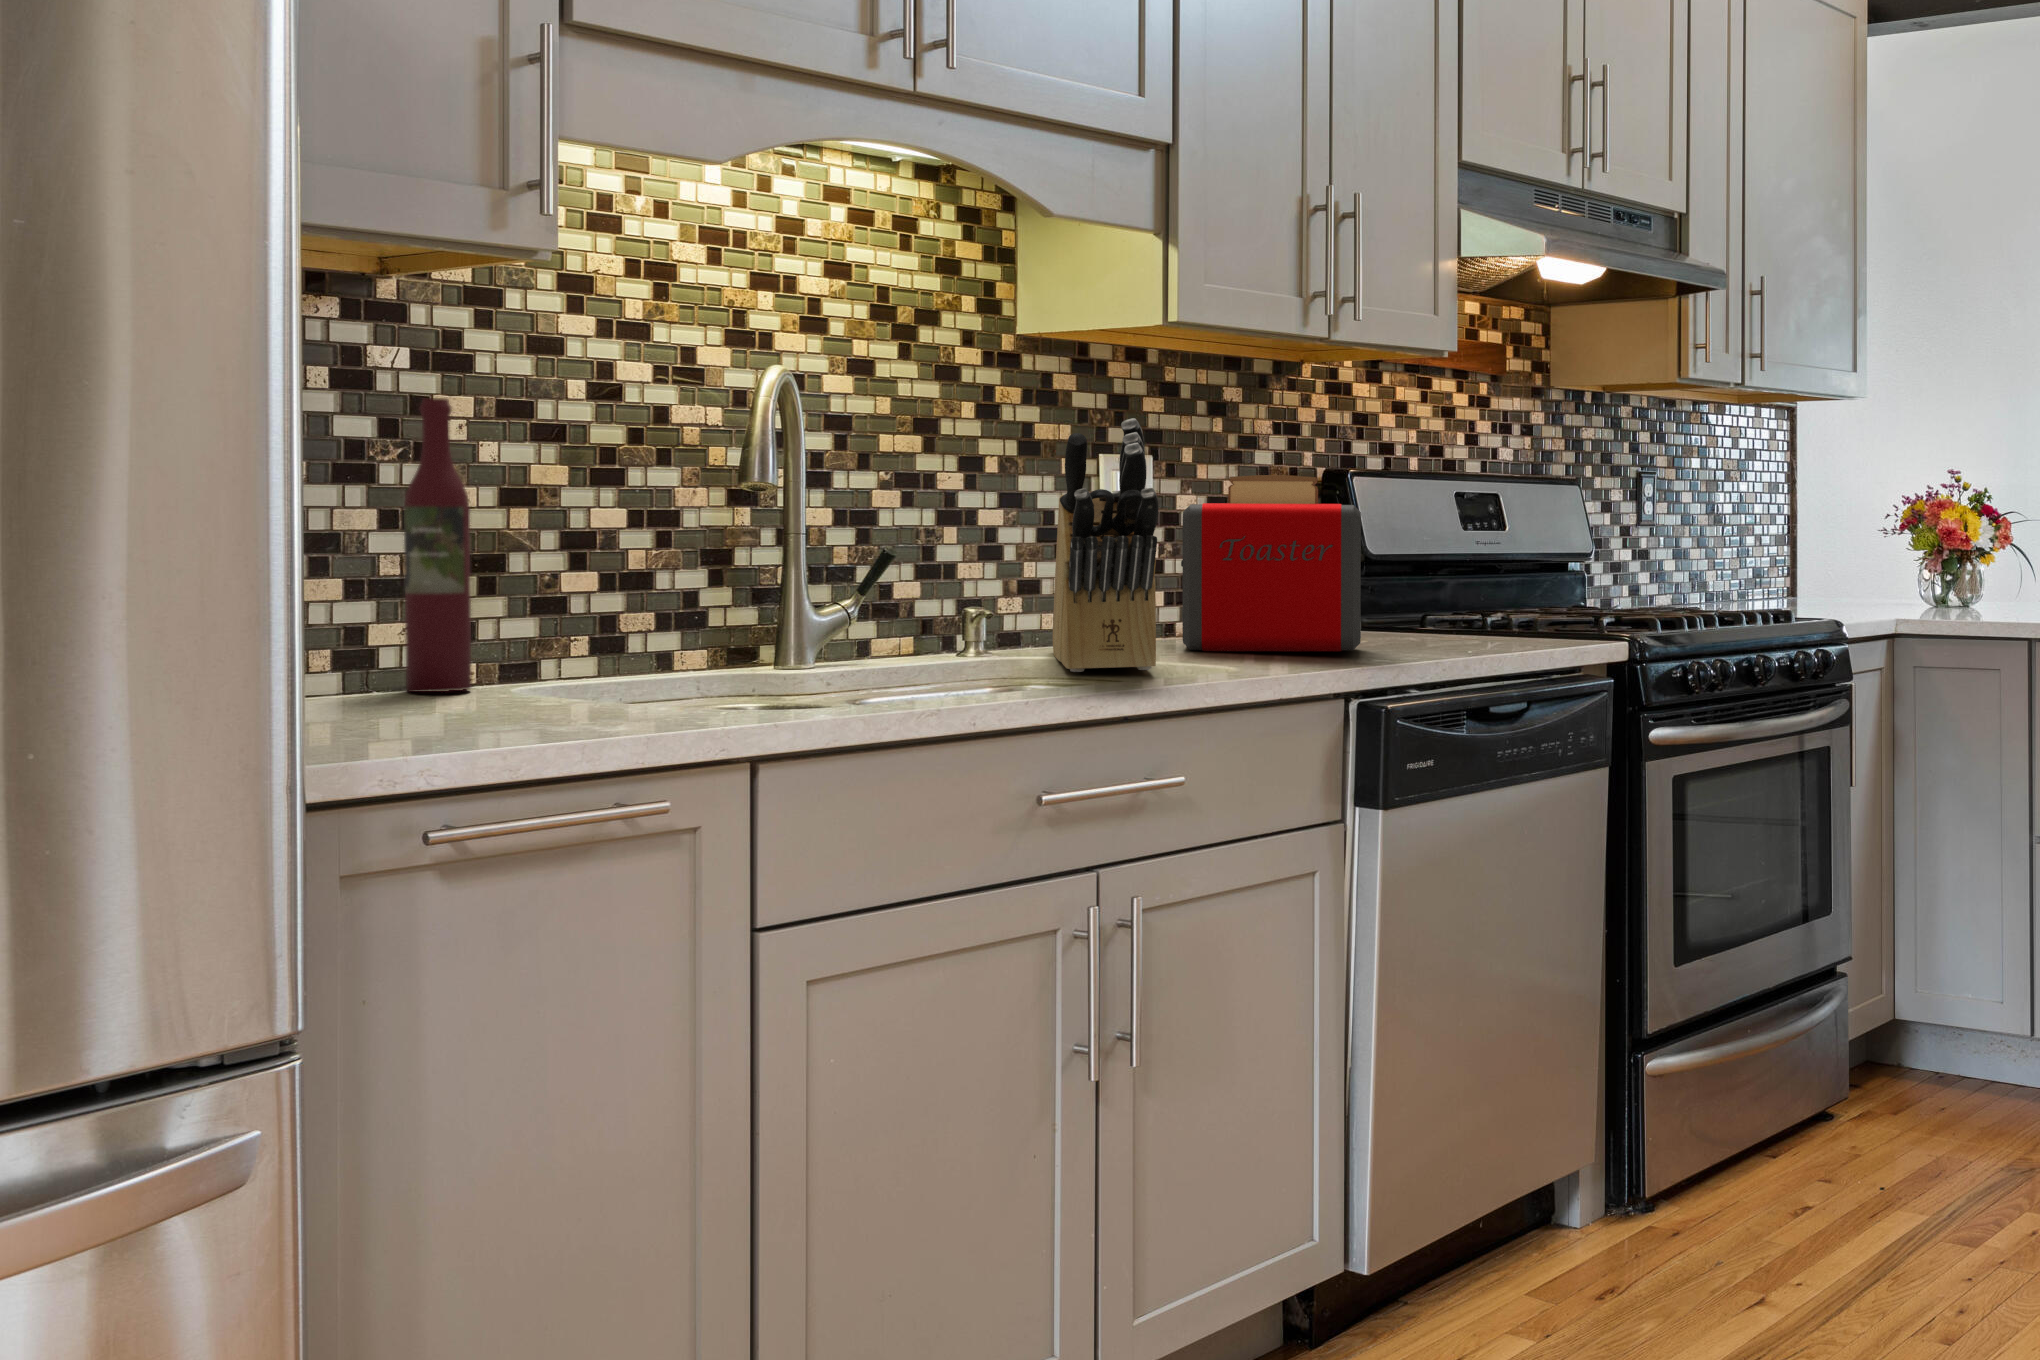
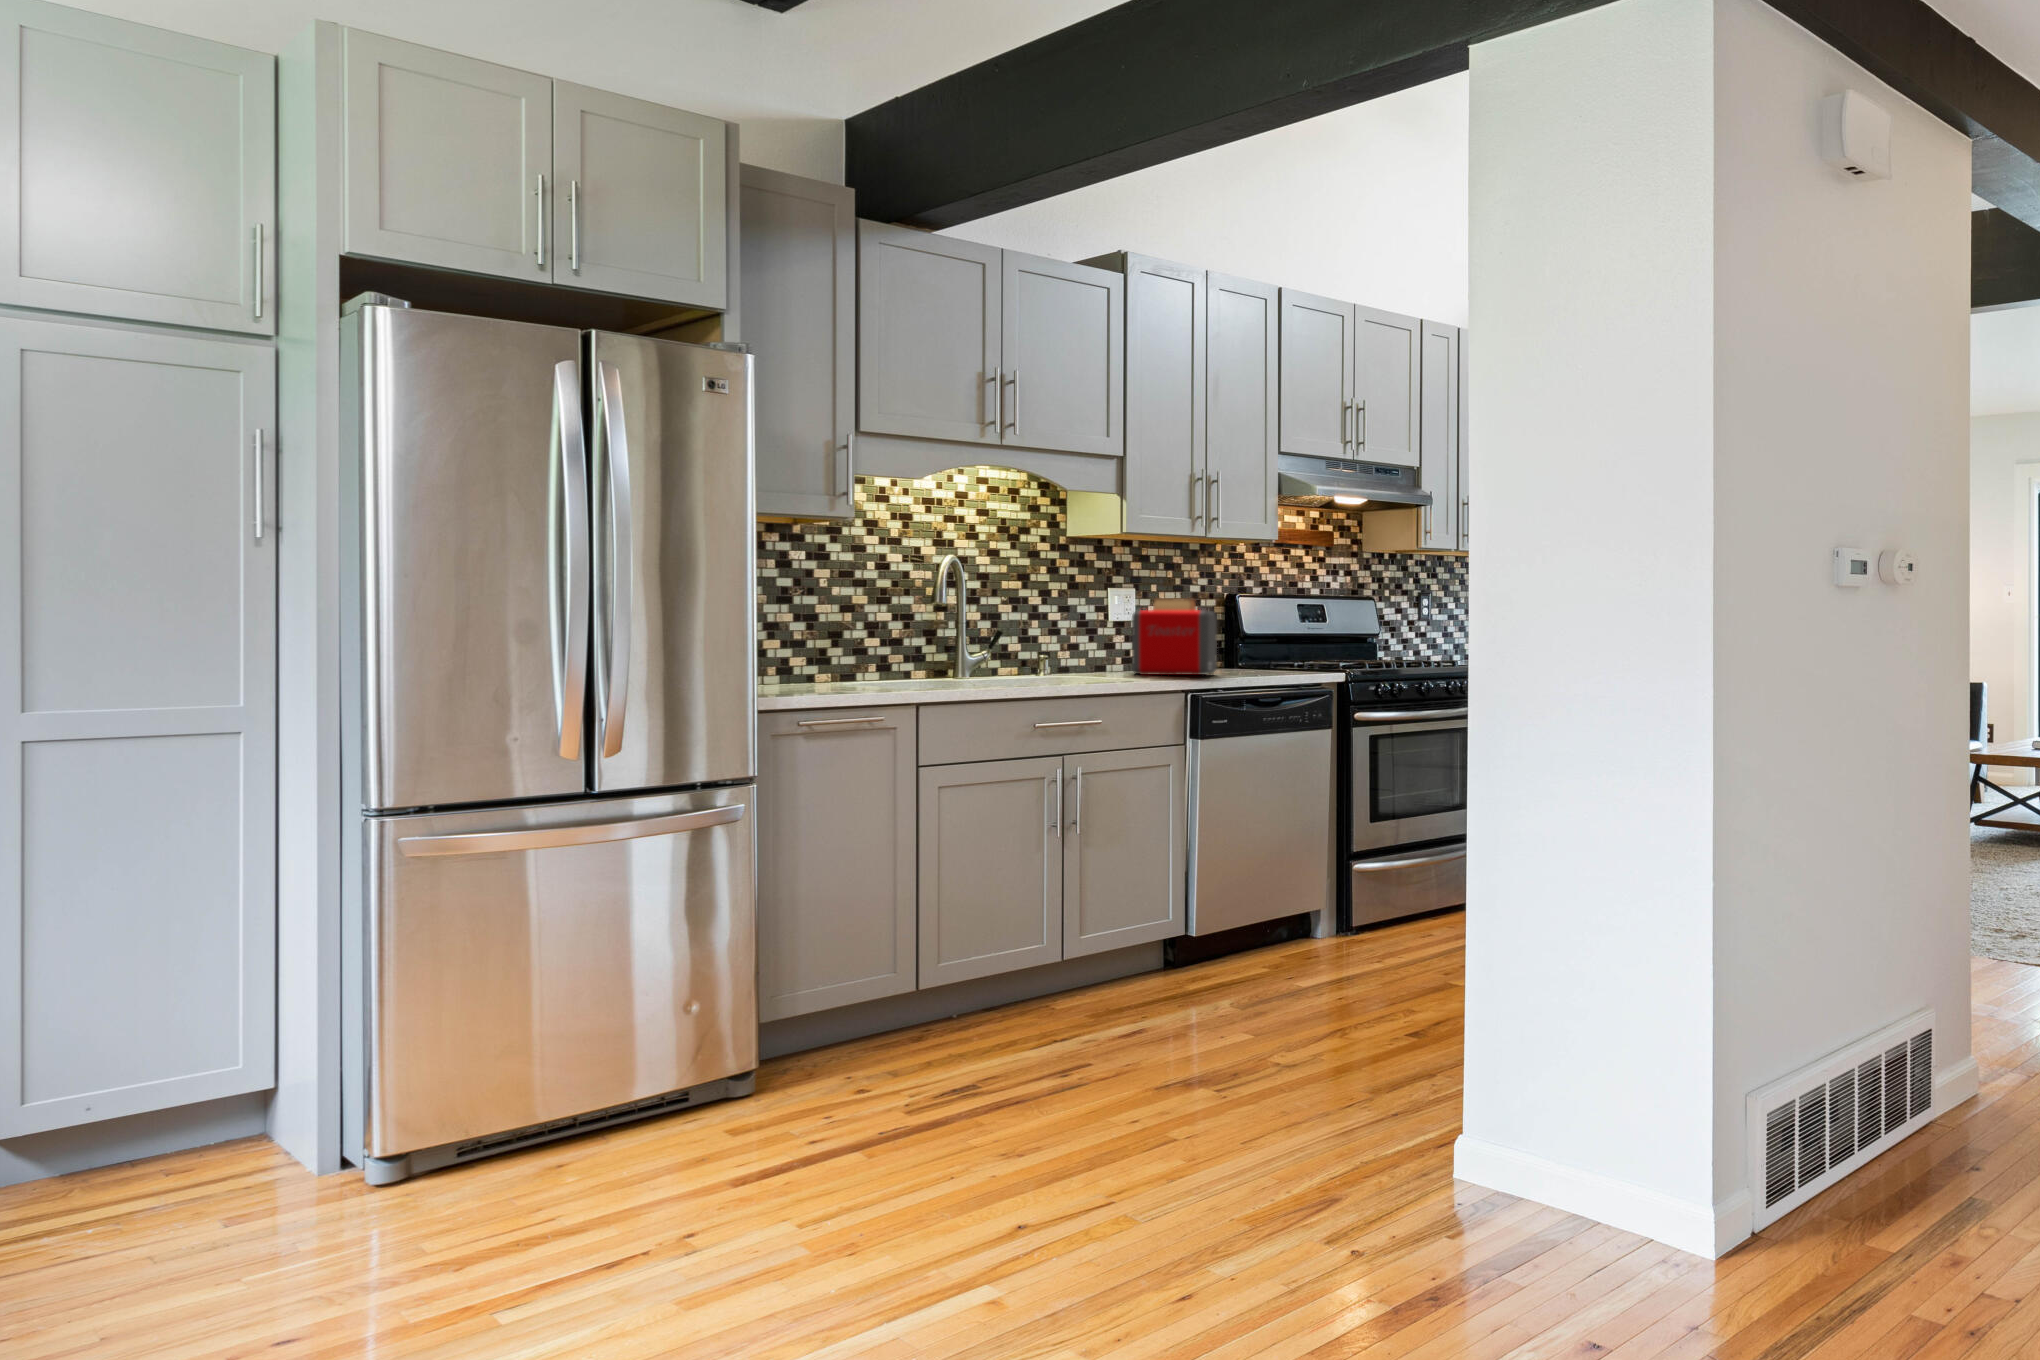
wine bottle: present [404,398,472,692] -> none [802,572,826,682]
knife block: present [1052,418,1158,672] -> none [1063,575,1108,680]

